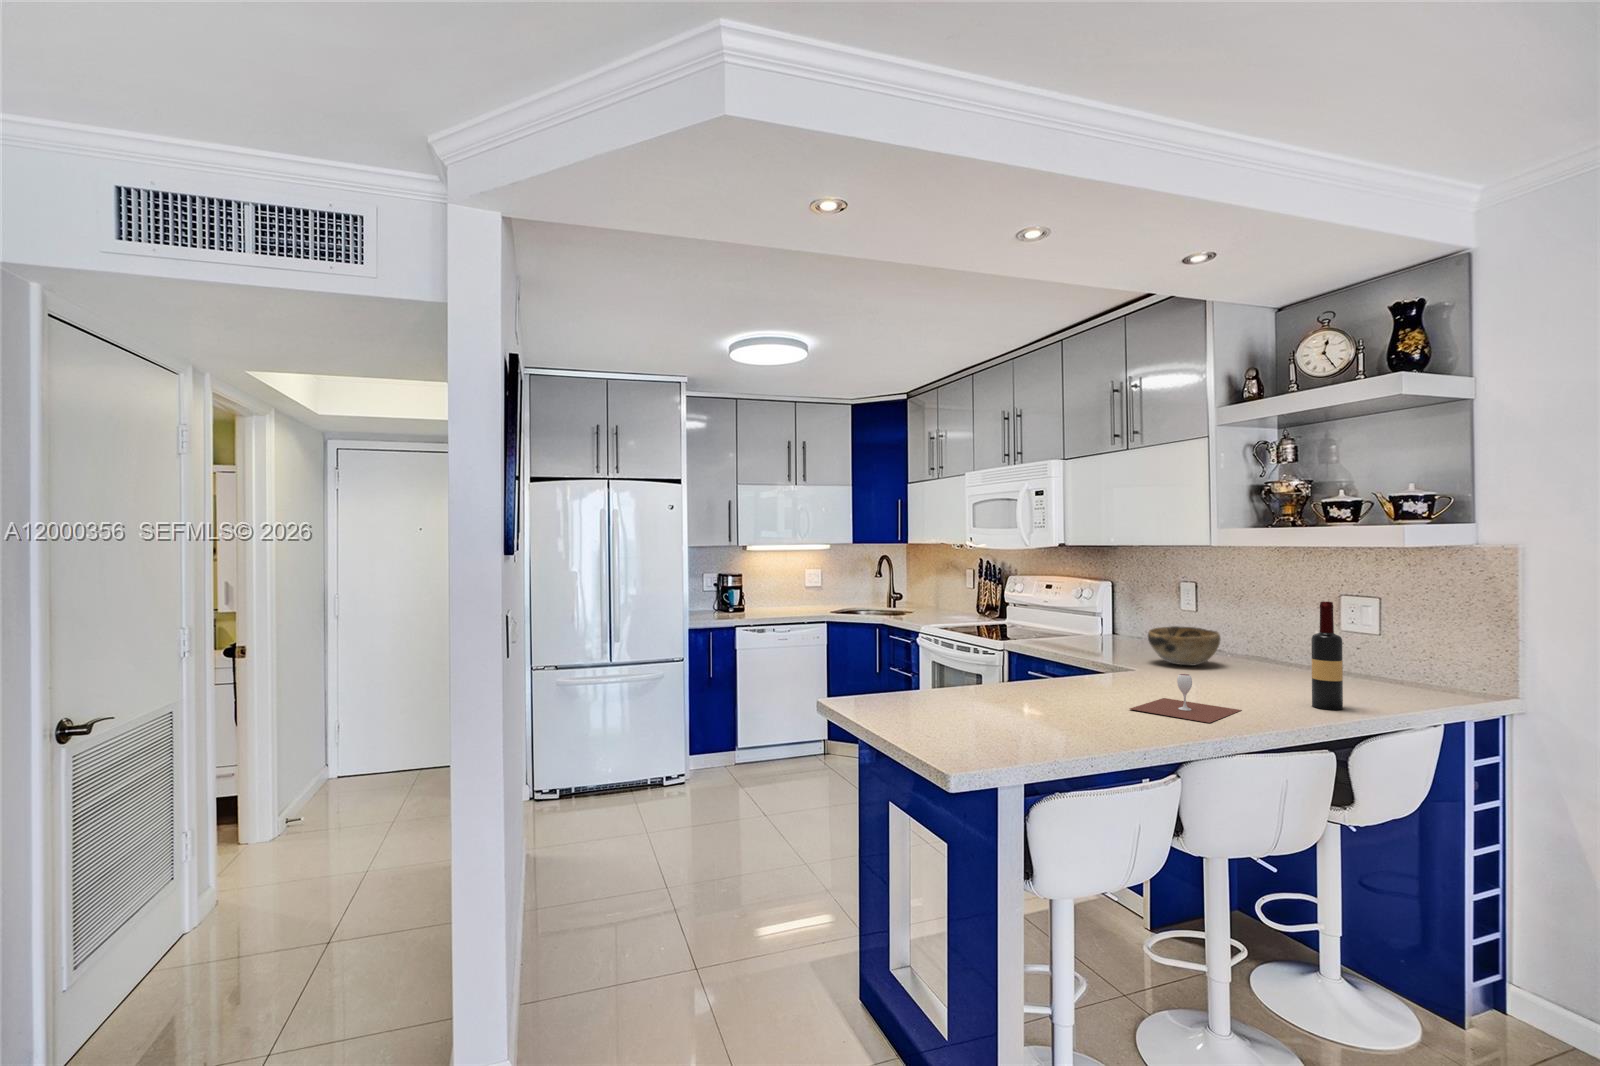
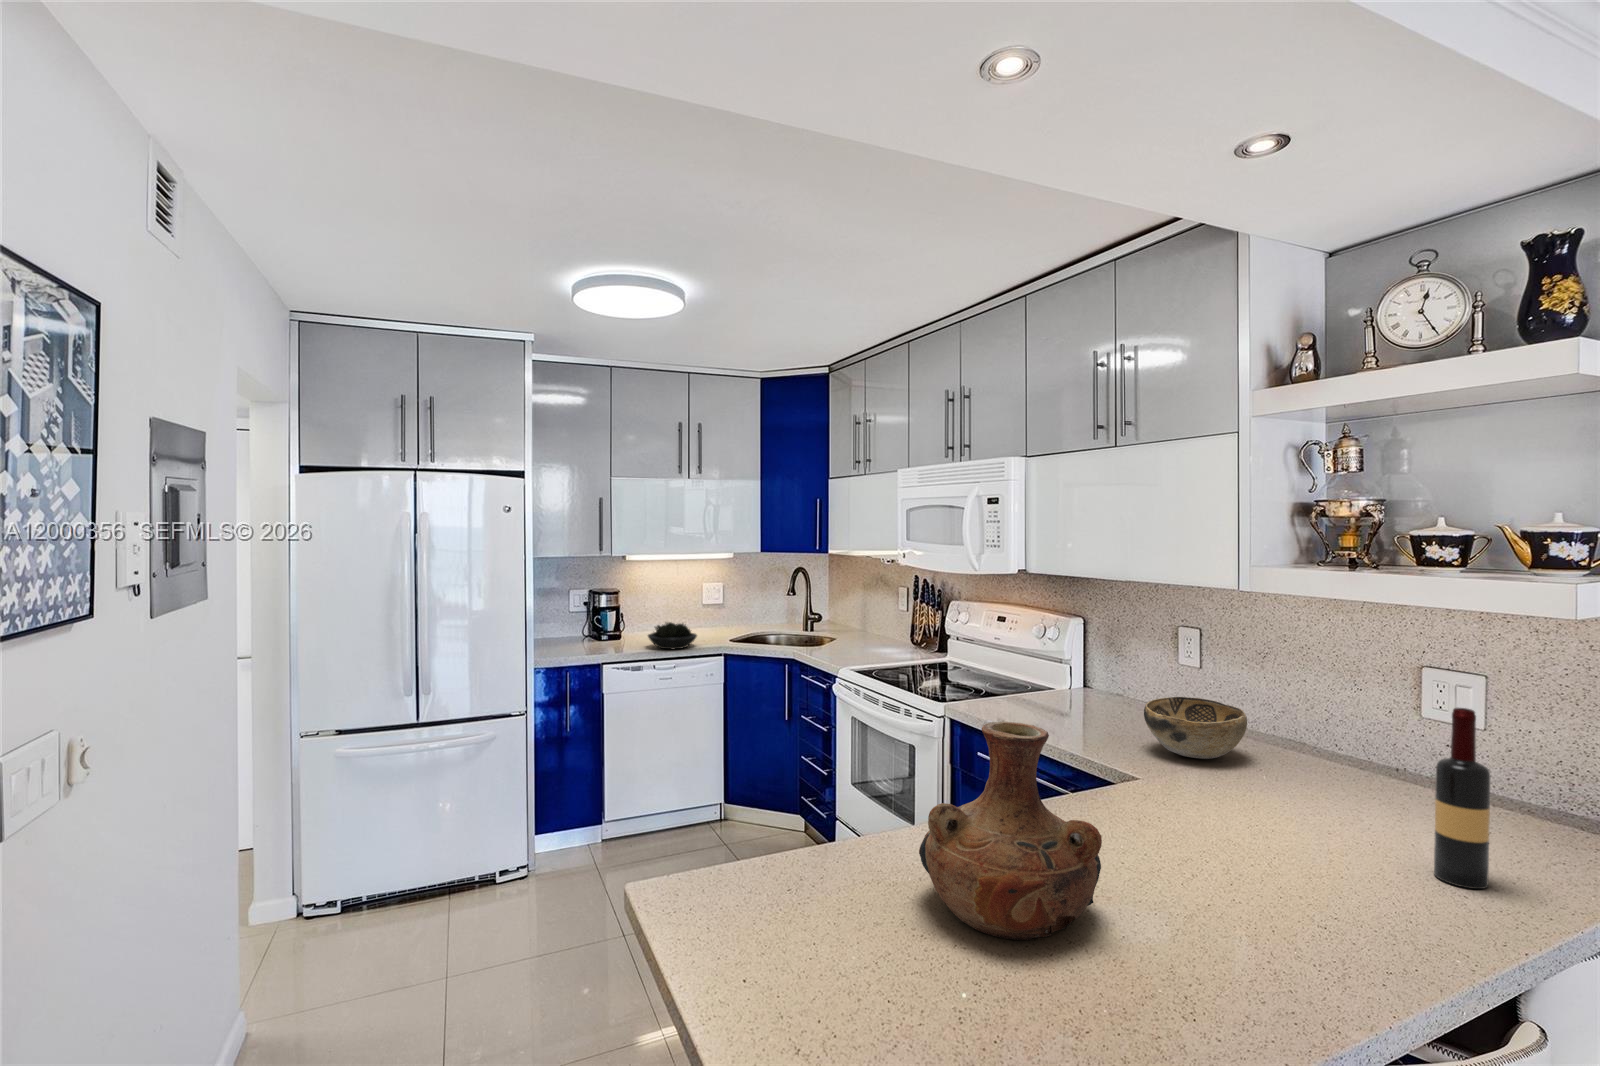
succulent plant: none [767,596,806,618] -> present [648,622,697,649]
vase: none [989,607,1096,722] -> present [919,721,1102,940]
wine glass: present [1130,674,1241,723] -> none [1150,830,1332,939]

